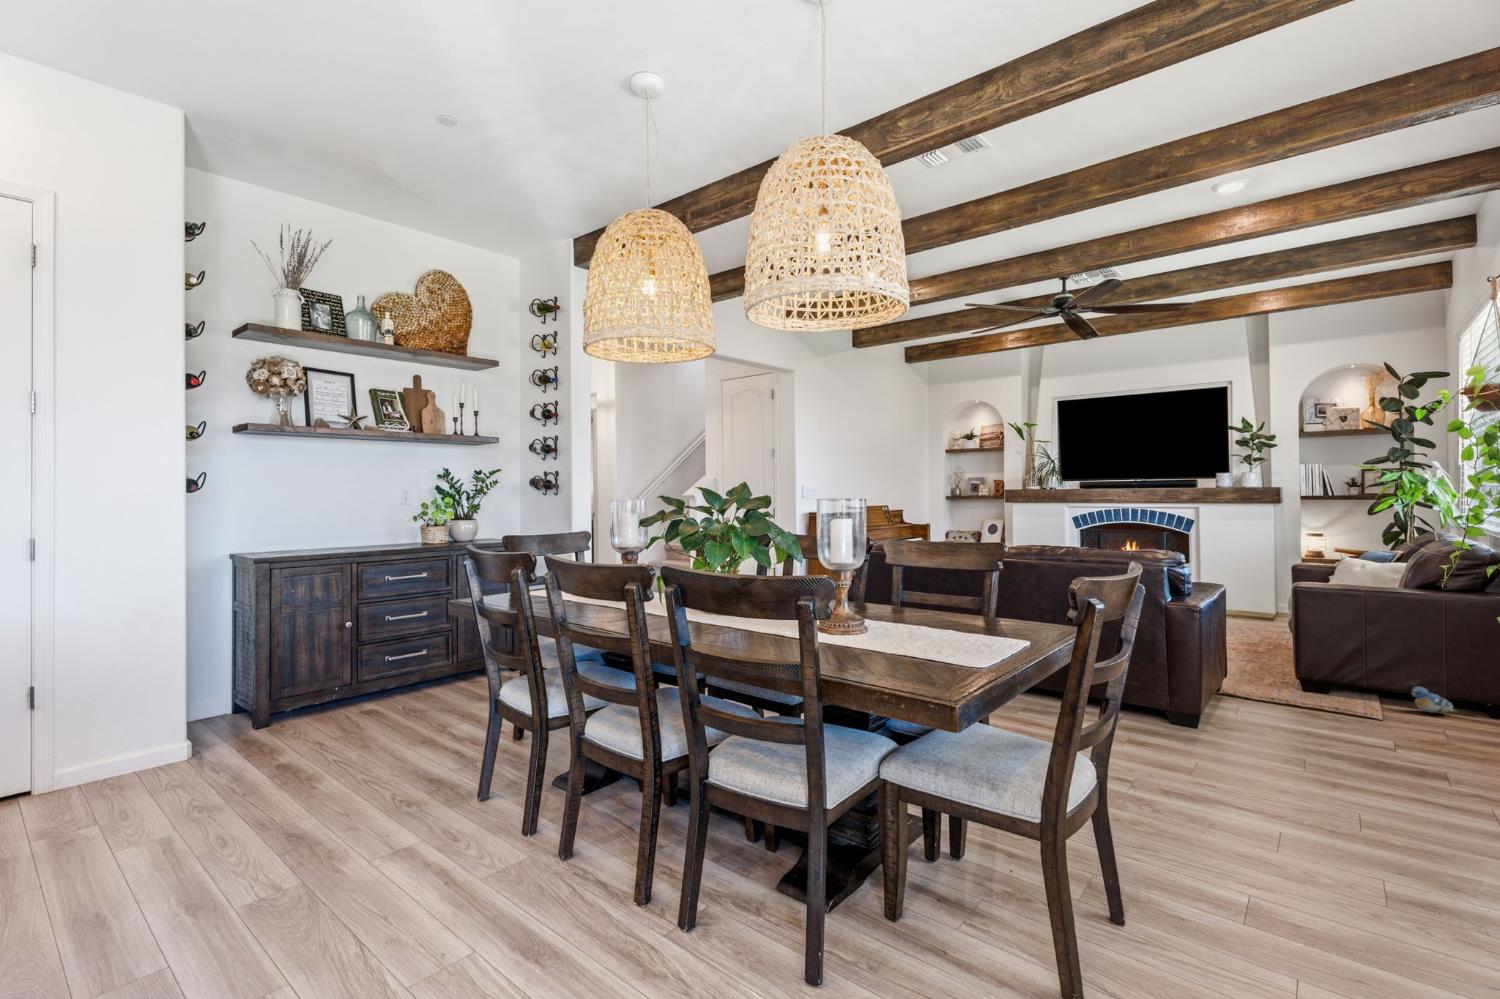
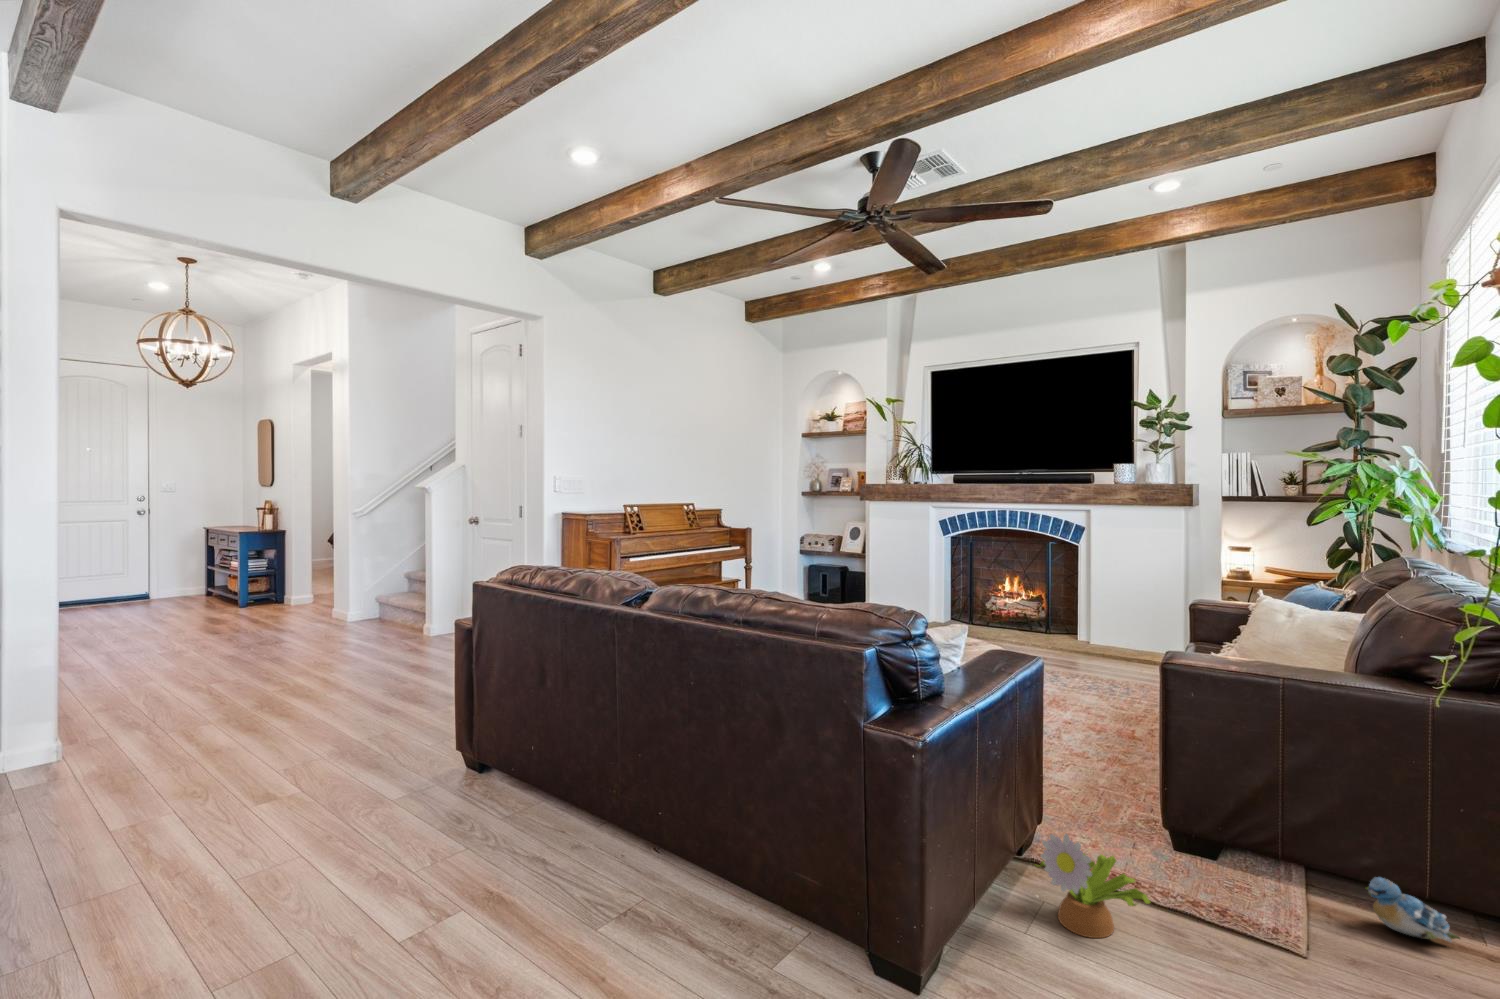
decorative plant: none [1235,664,1303,715] -> present [1035,834,1150,938]

